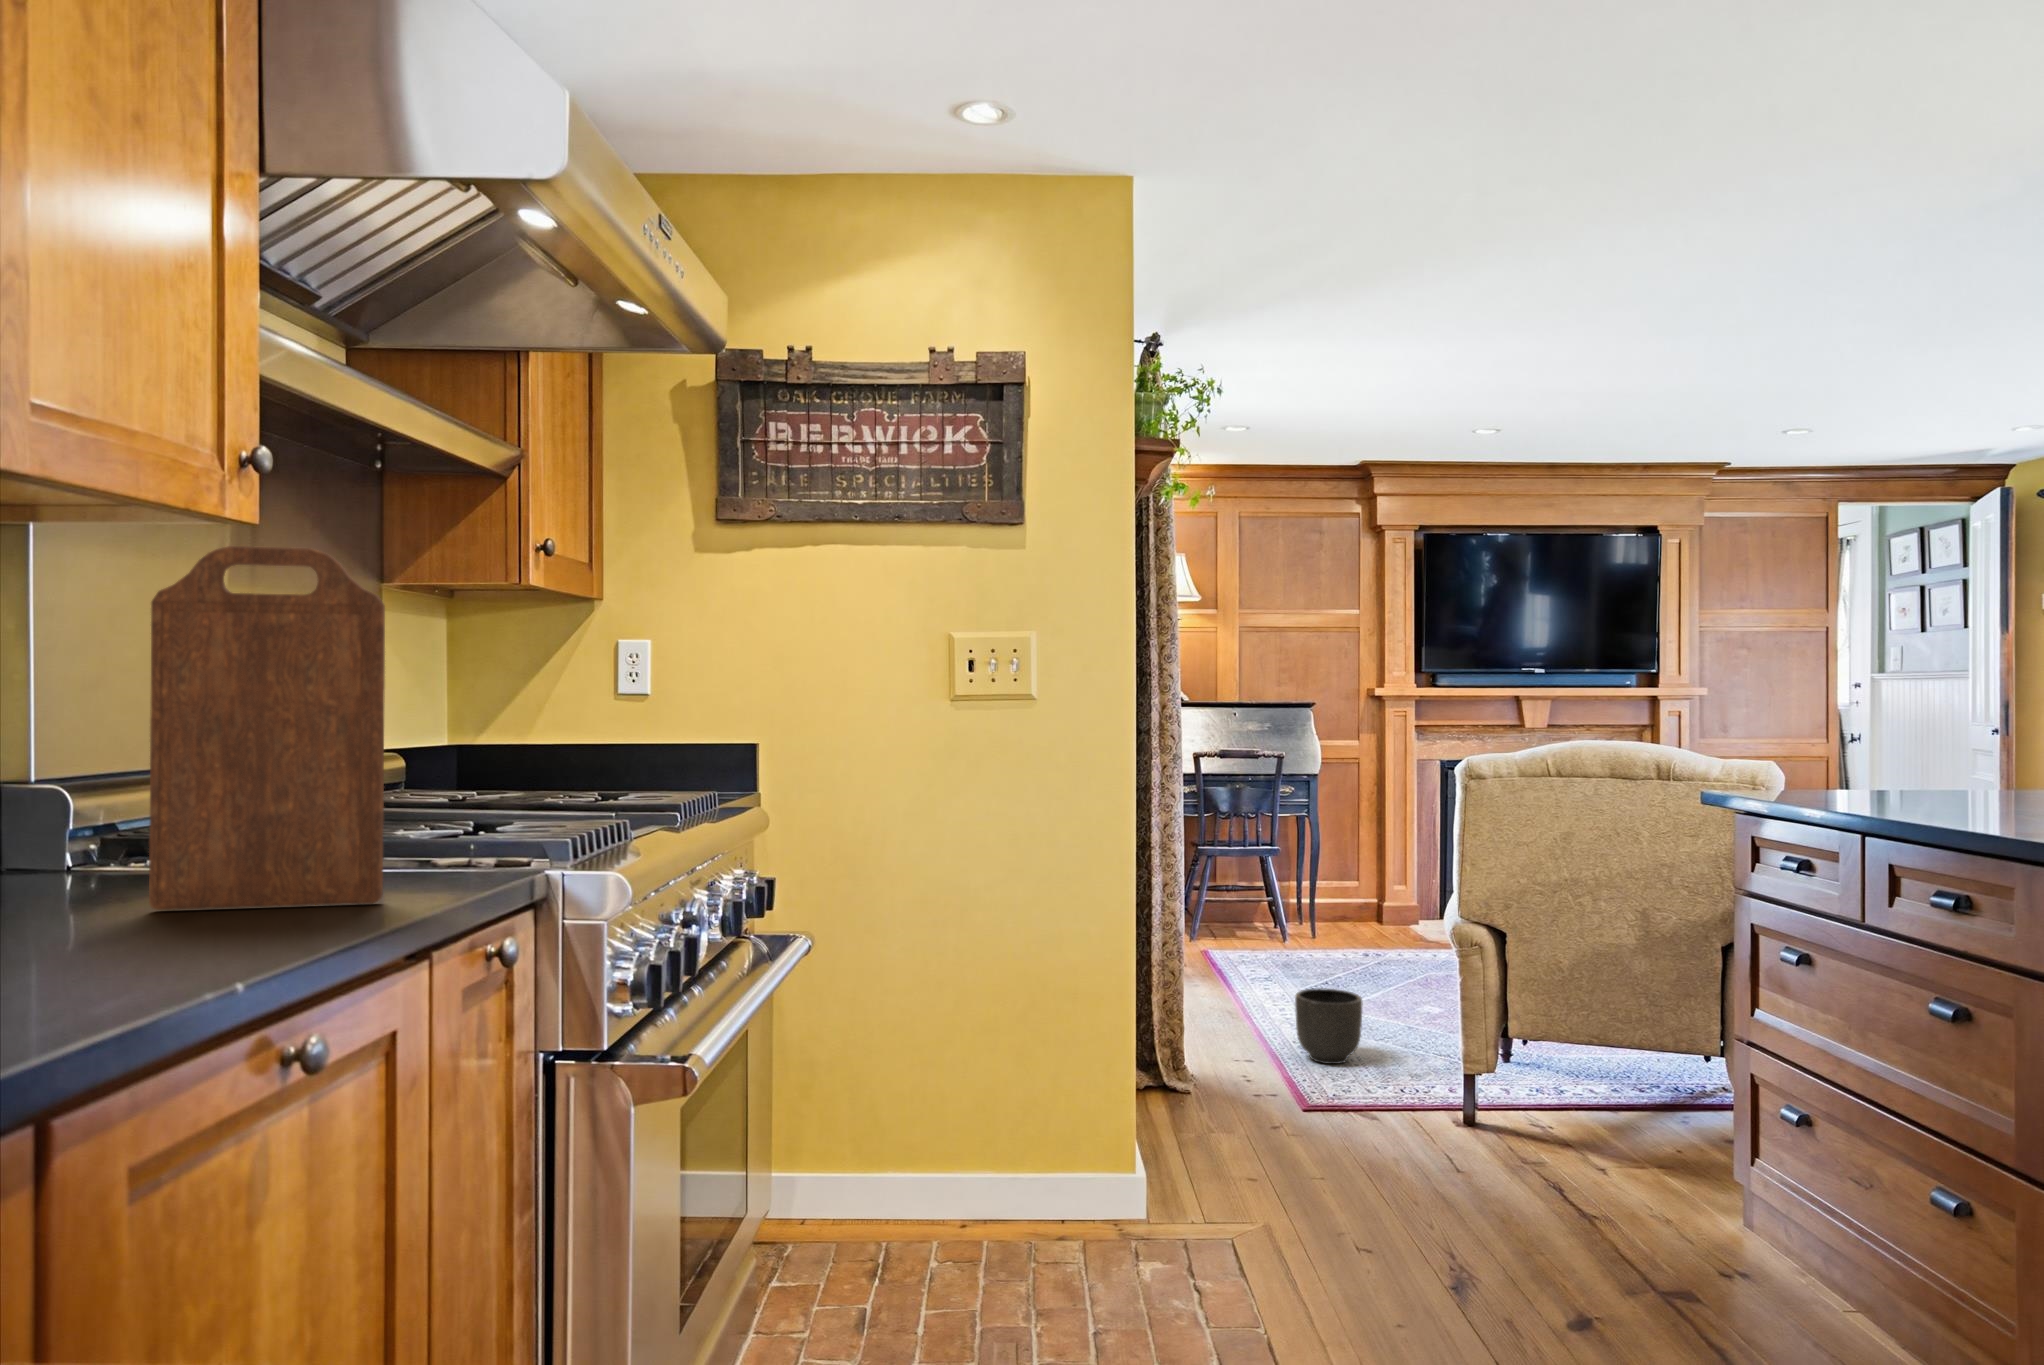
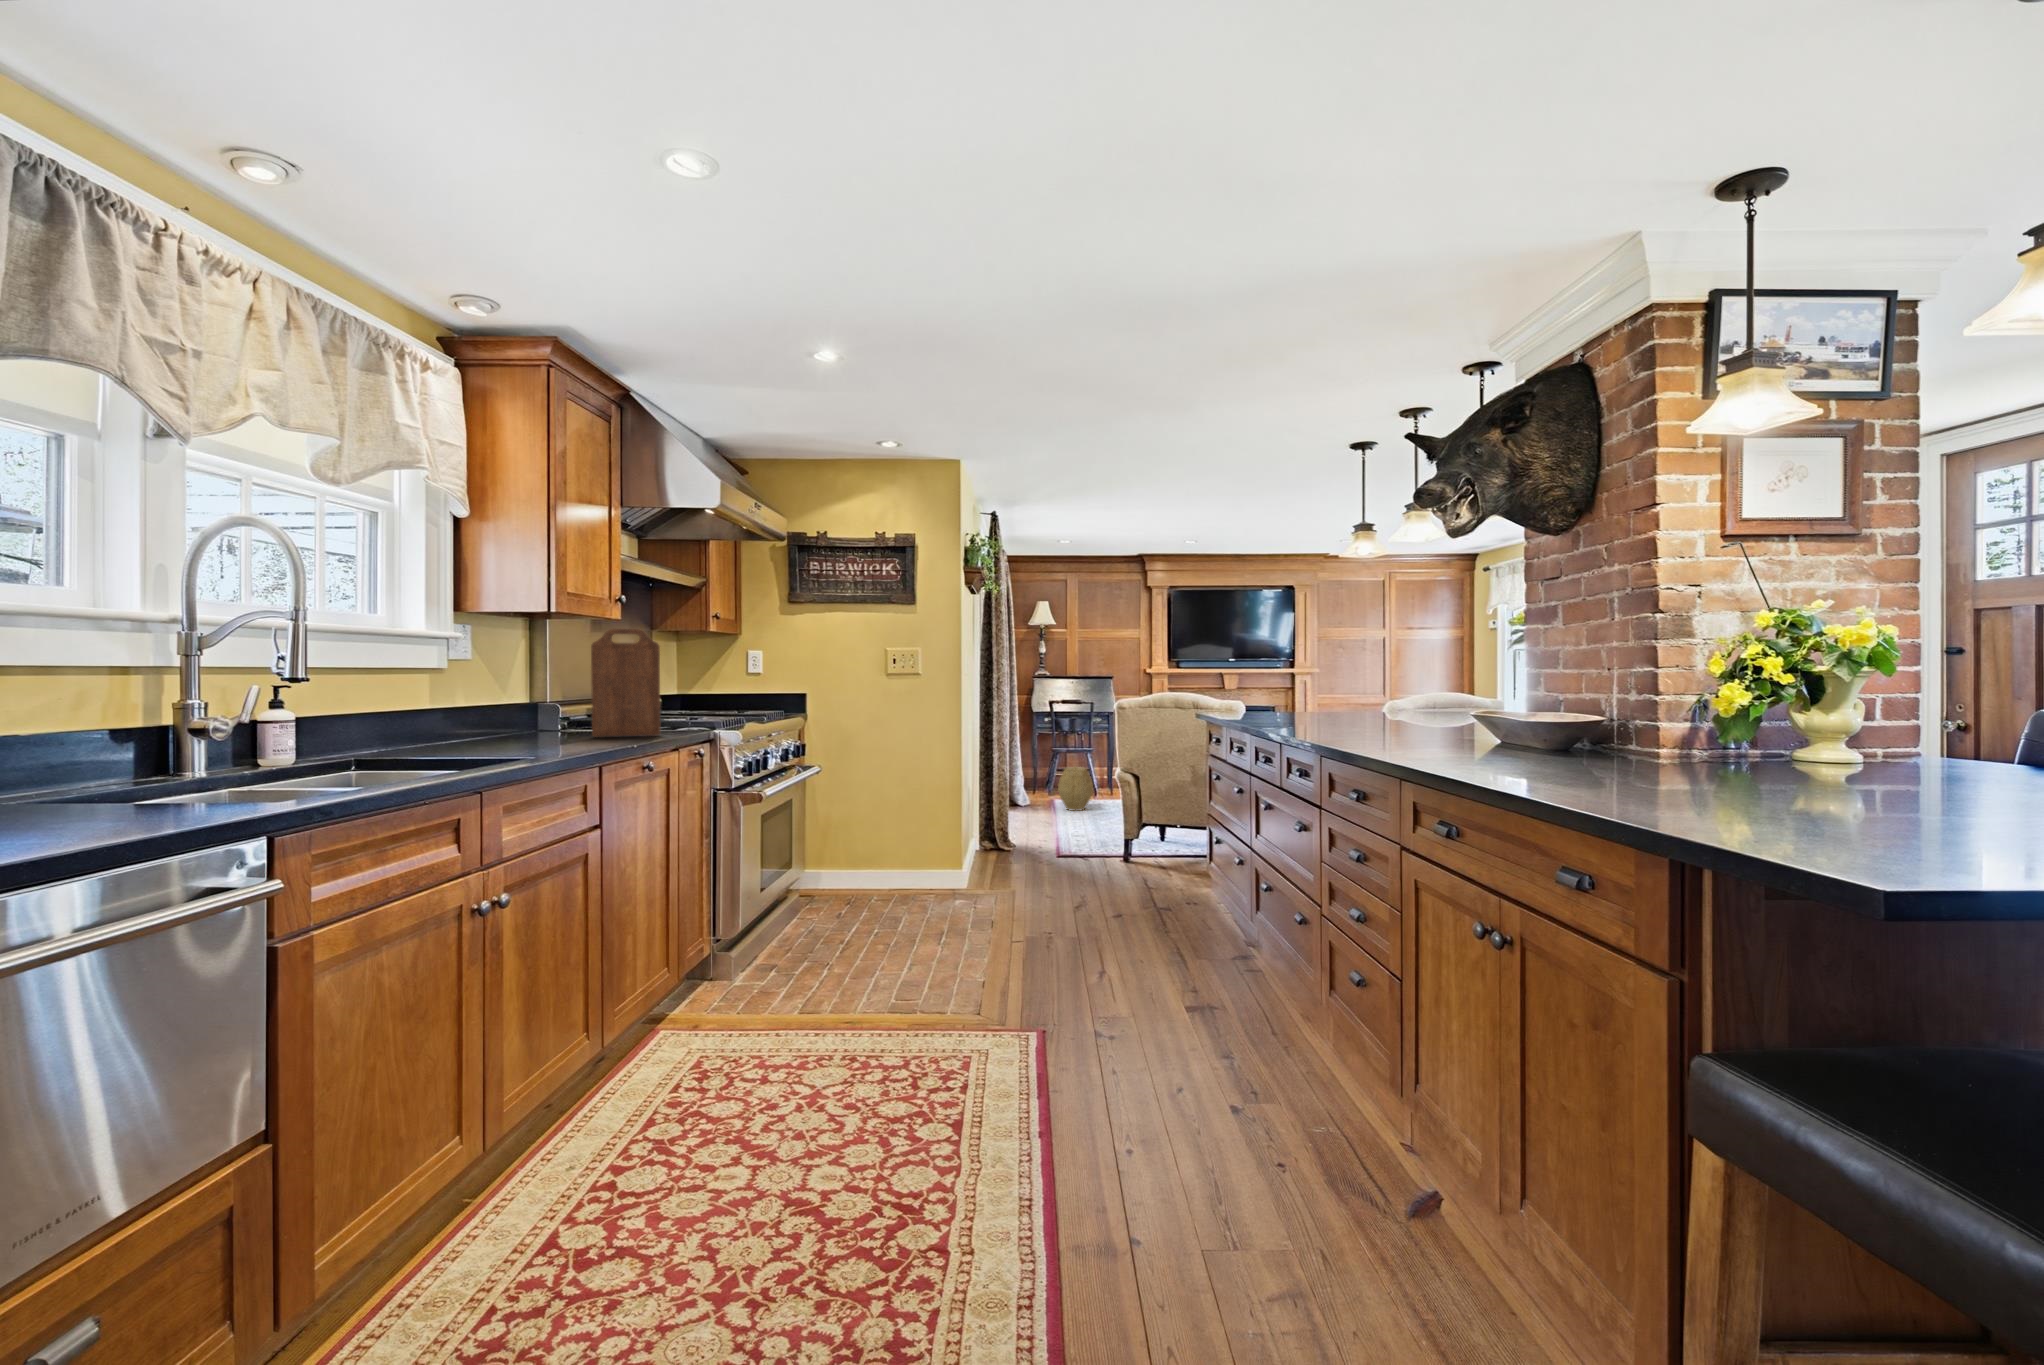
woven basket: none [1230,889,1304,984] -> present [1058,766,1093,811]
planter: present [1295,988,1362,1064] -> none [1067,806,1096,839]

